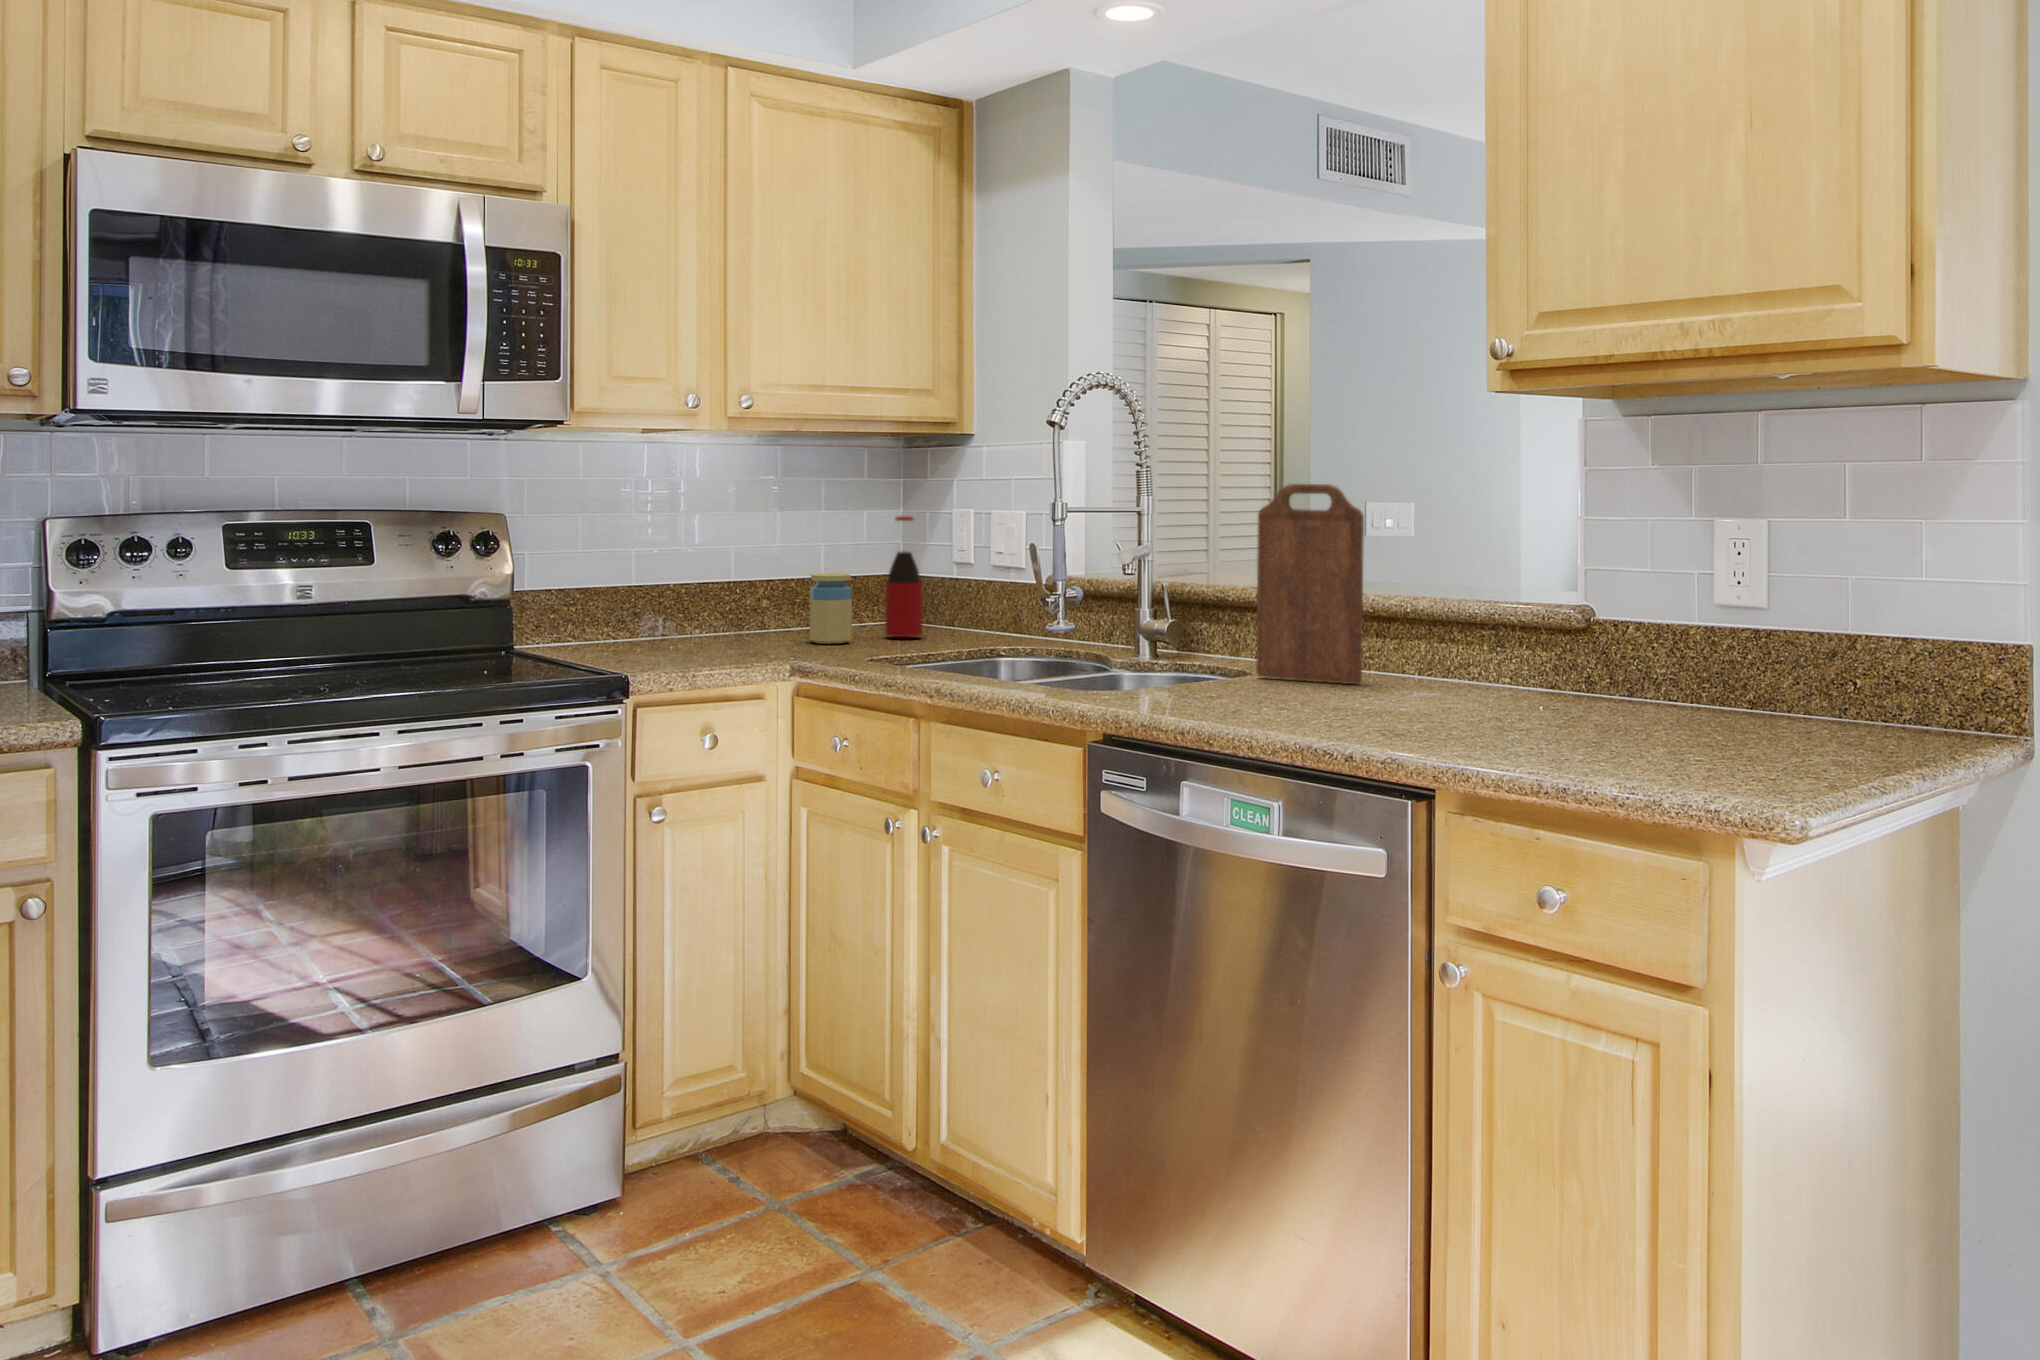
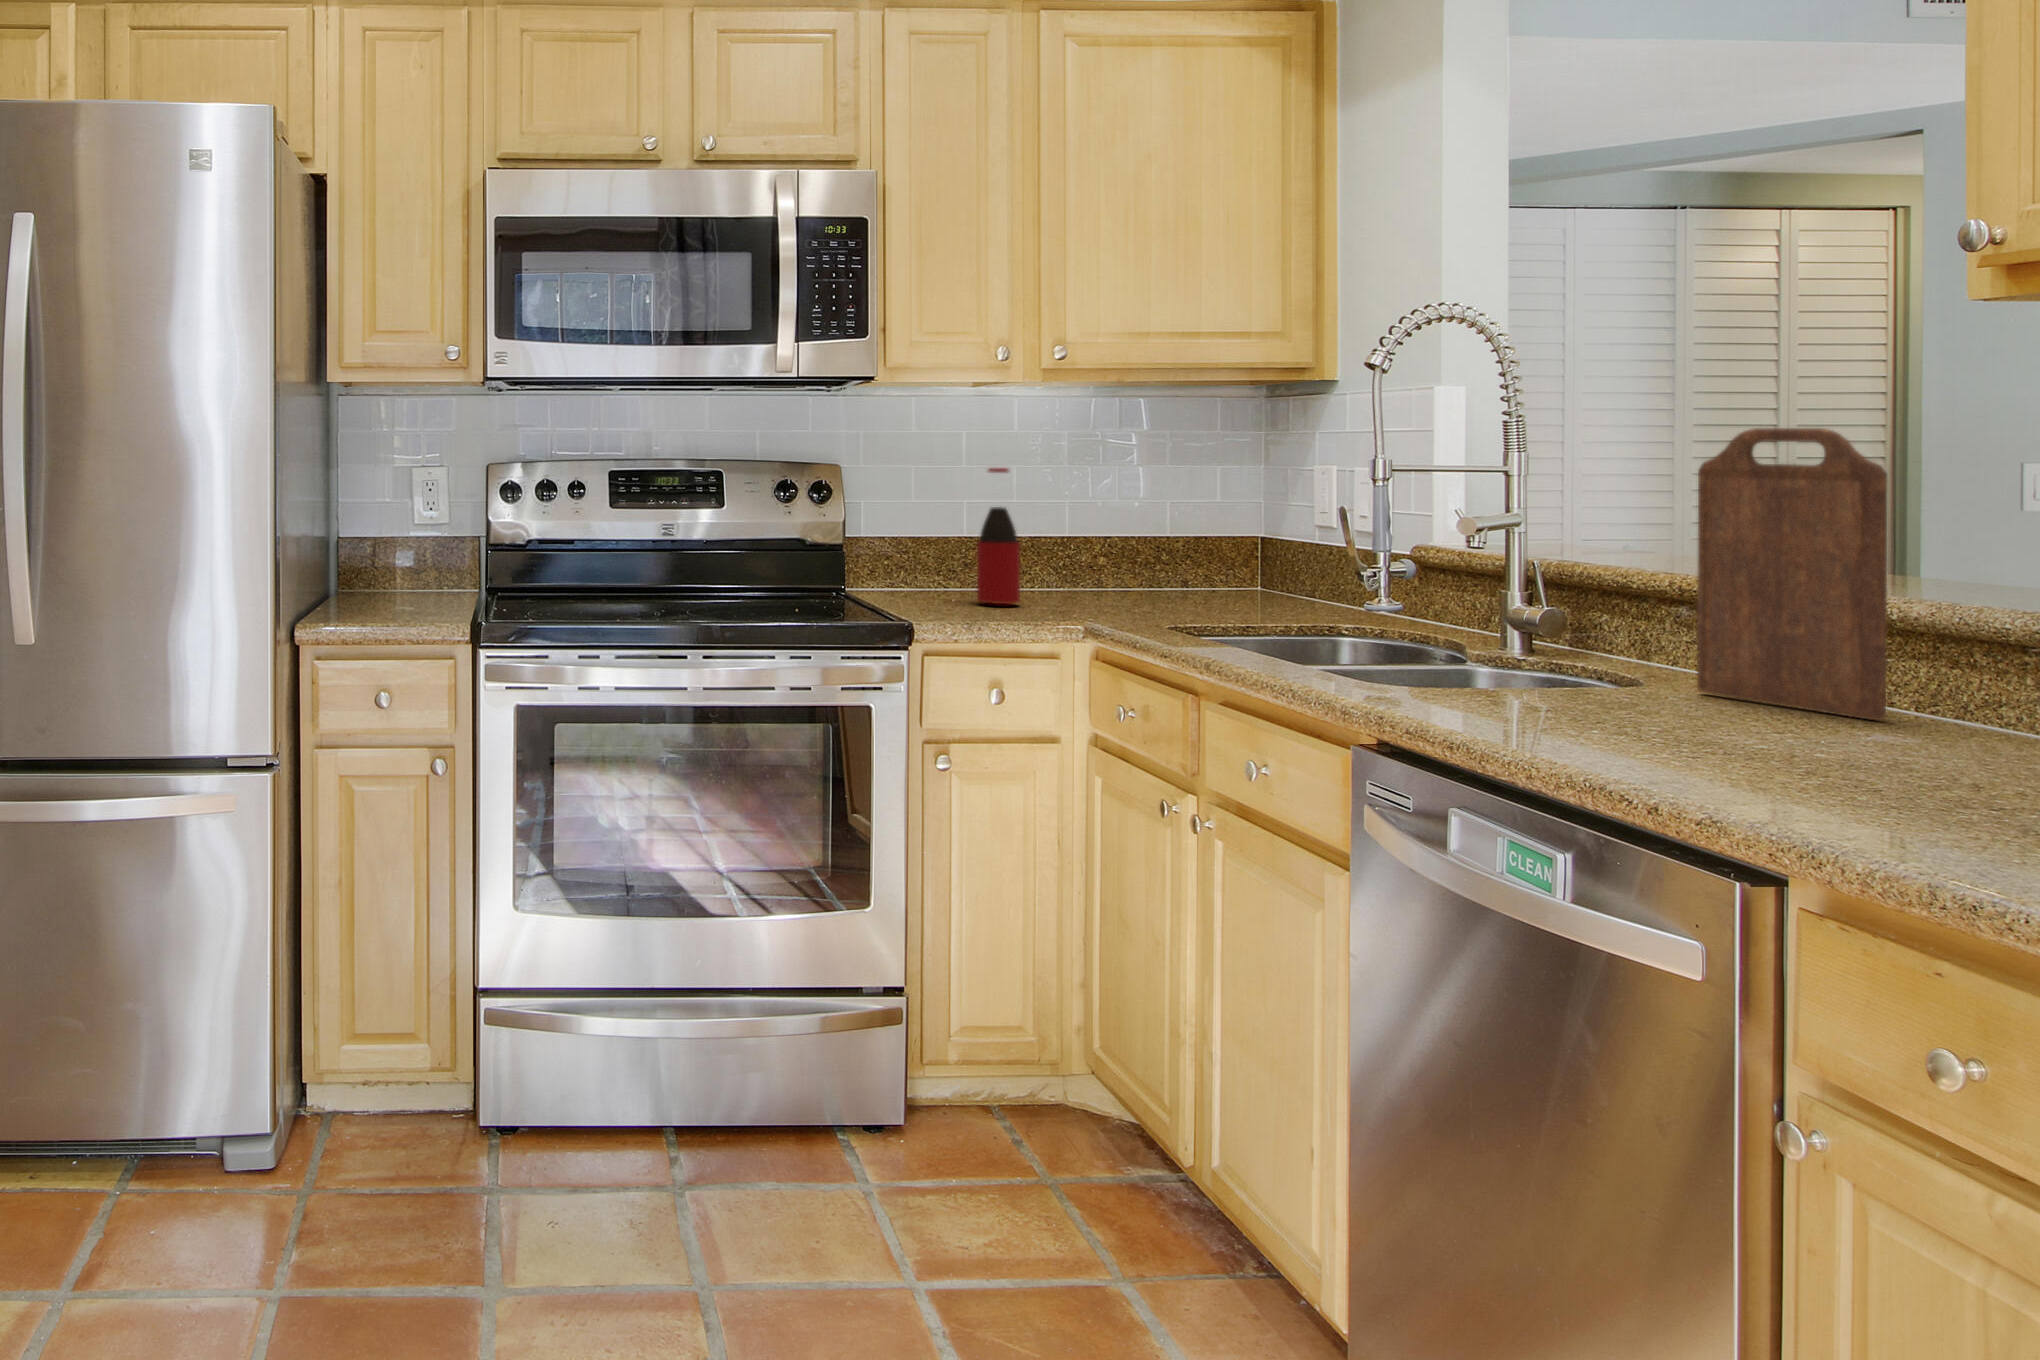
bottle: present [885,516,923,637] -> present [977,468,1020,604]
jar: present [810,574,852,644] -> none [1137,529,1183,604]

